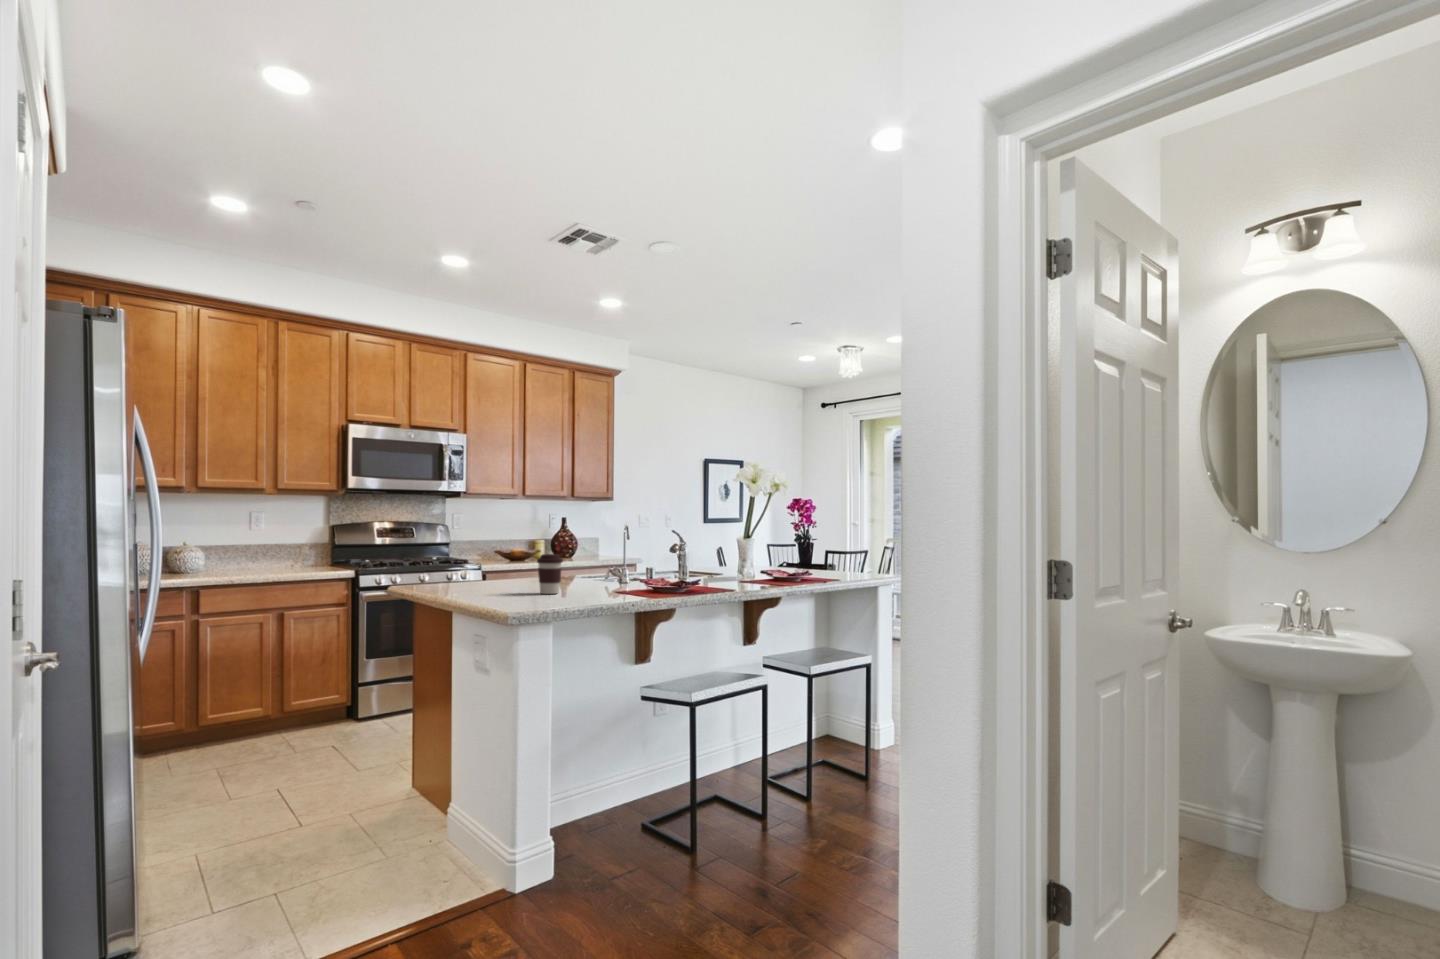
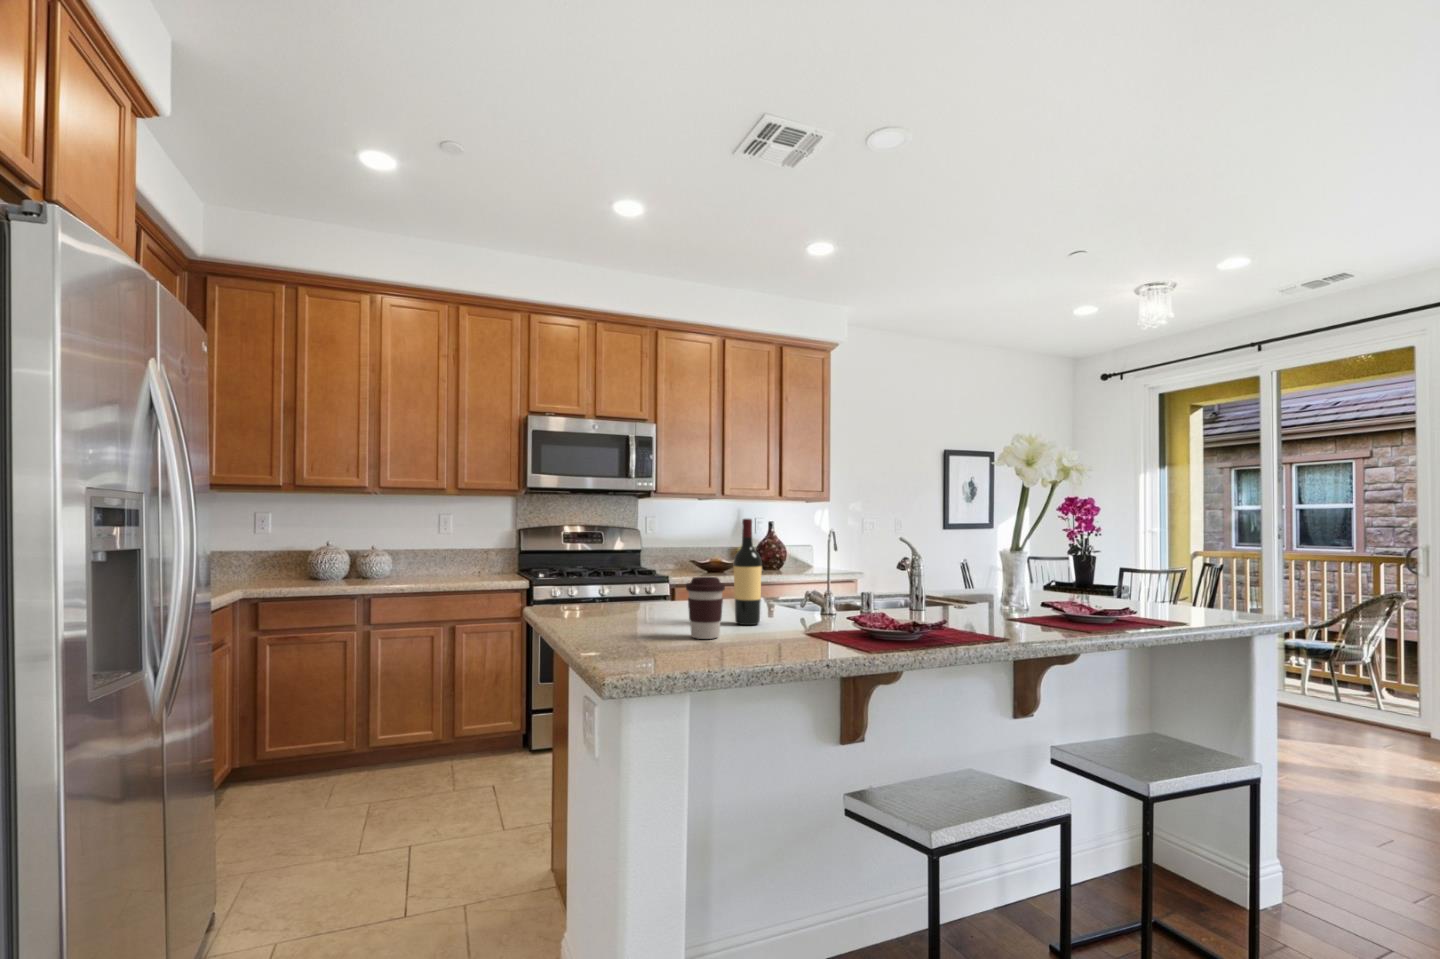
wine bottle: none [563,516,582,588] -> present [734,519,762,625]

